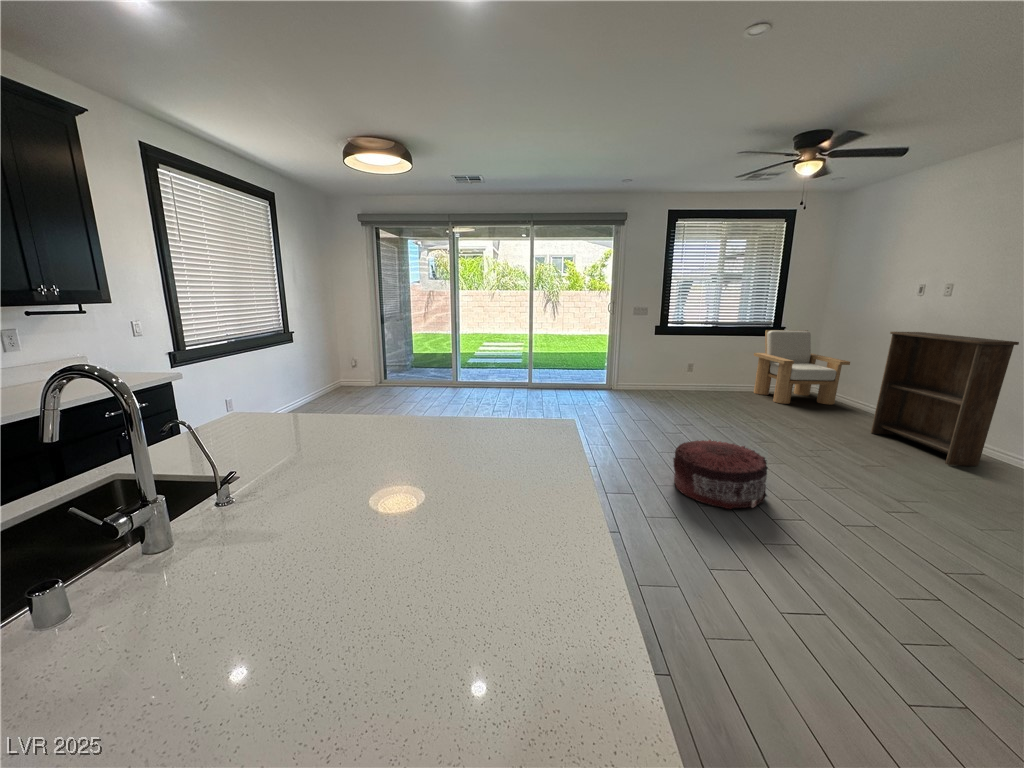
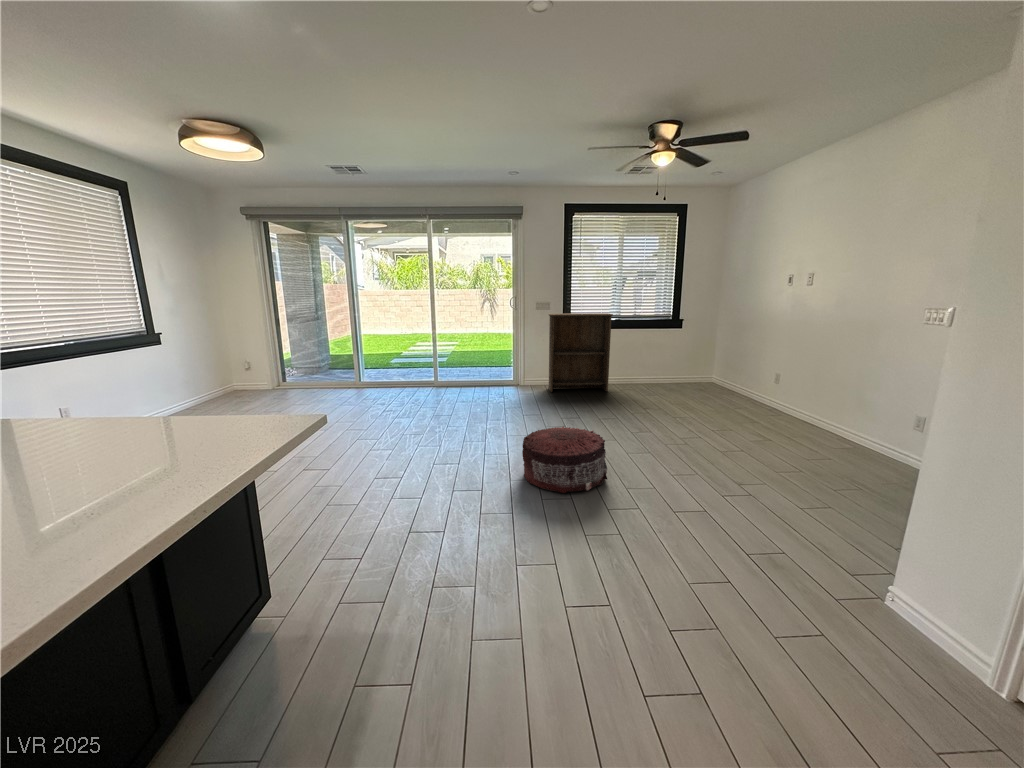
armchair: present [754,330,850,405] -> none [653,322,735,393]
bookshelf: present [871,332,1019,466] -> present [549,313,613,392]

